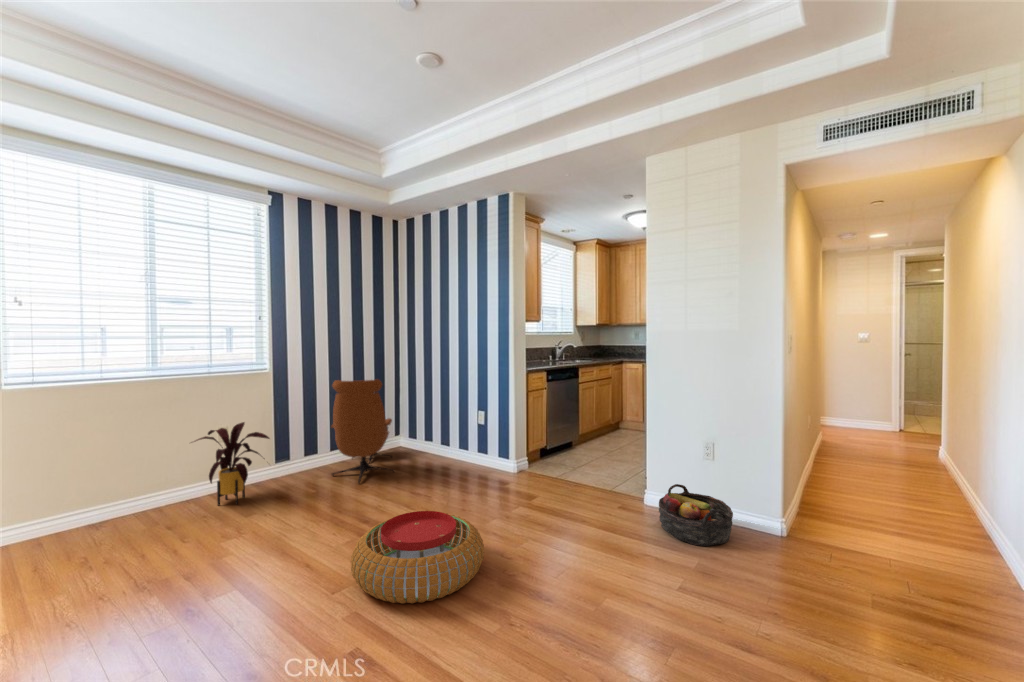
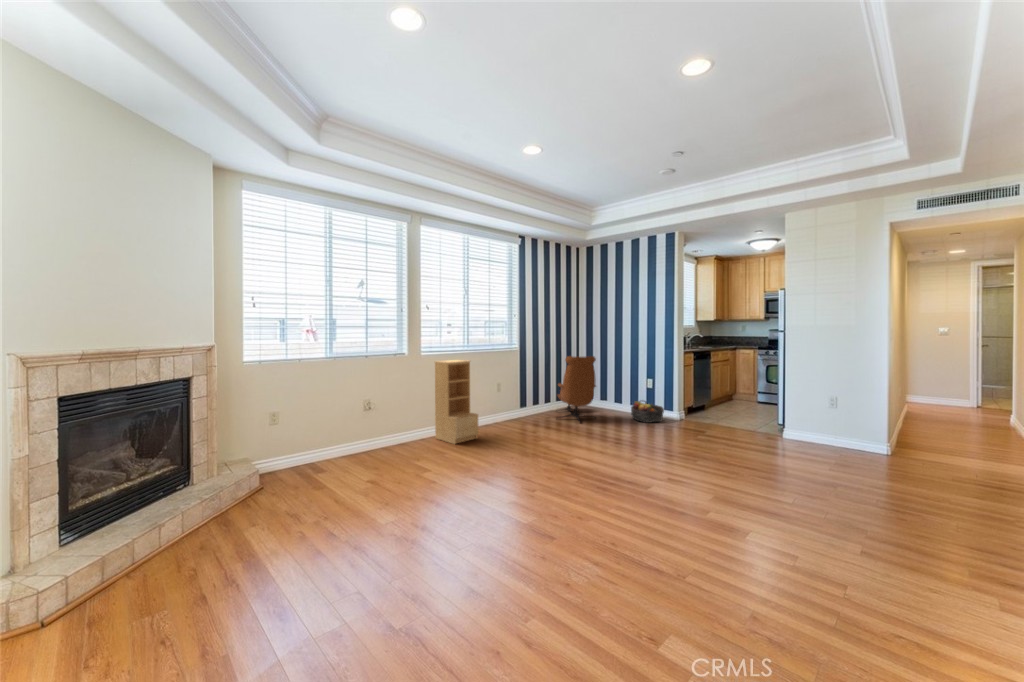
bookshelf: none [41,392,126,552] -> present [435,360,478,444]
house plant: present [194,422,270,505] -> none [493,382,539,430]
basket: present [659,484,733,546] -> present [631,401,664,423]
pouf: present [351,511,484,604] -> none [633,427,709,467]

